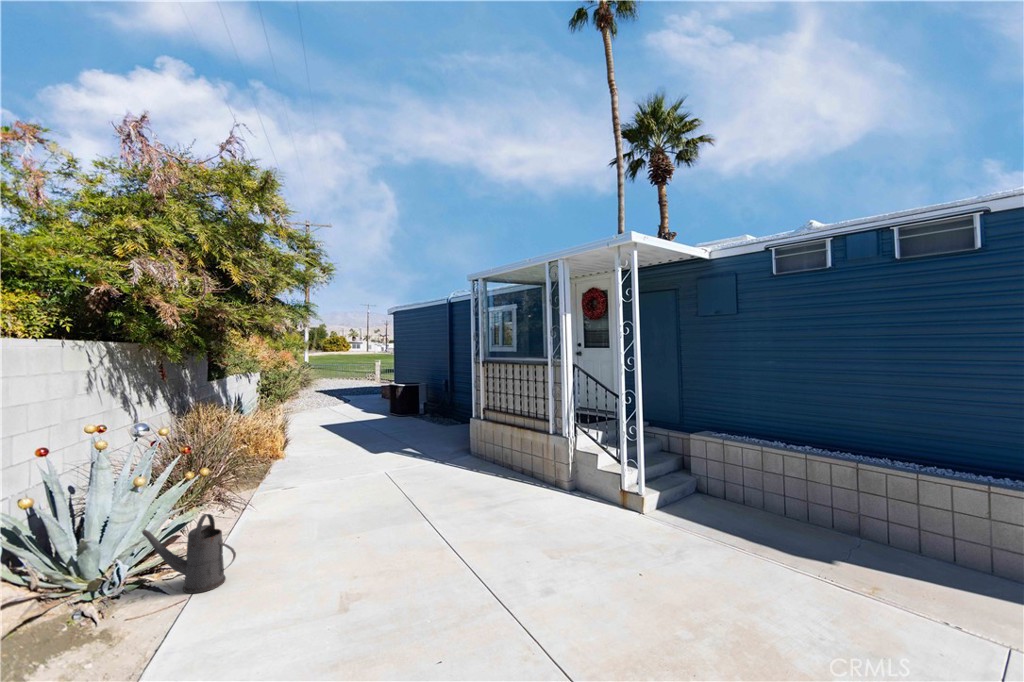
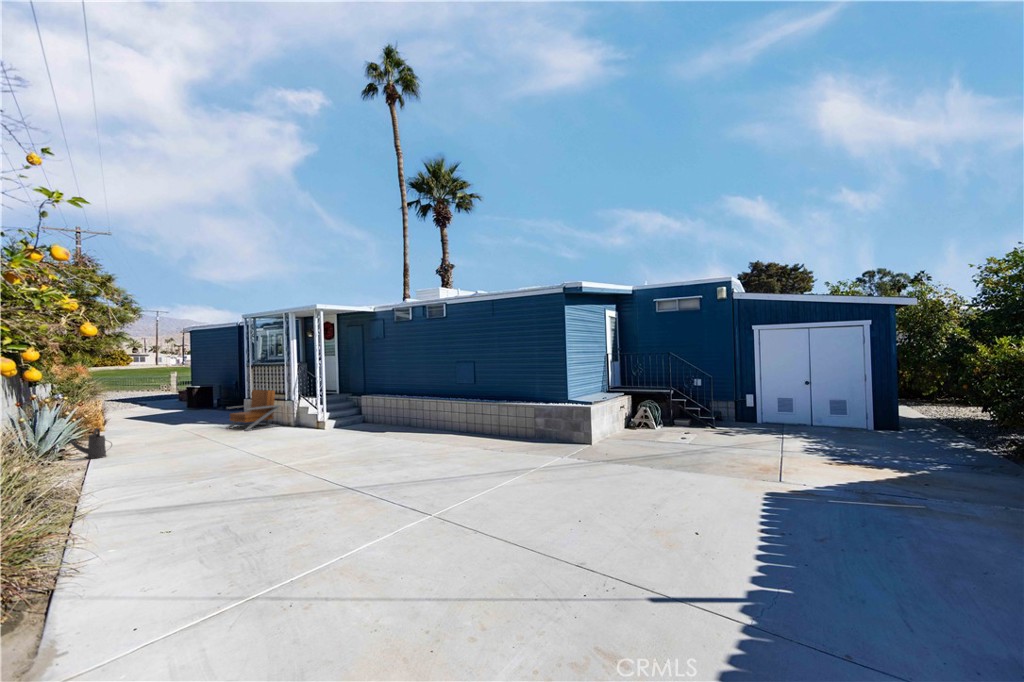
lounge chair: none [449,408,542,497] -> present [227,390,280,431]

